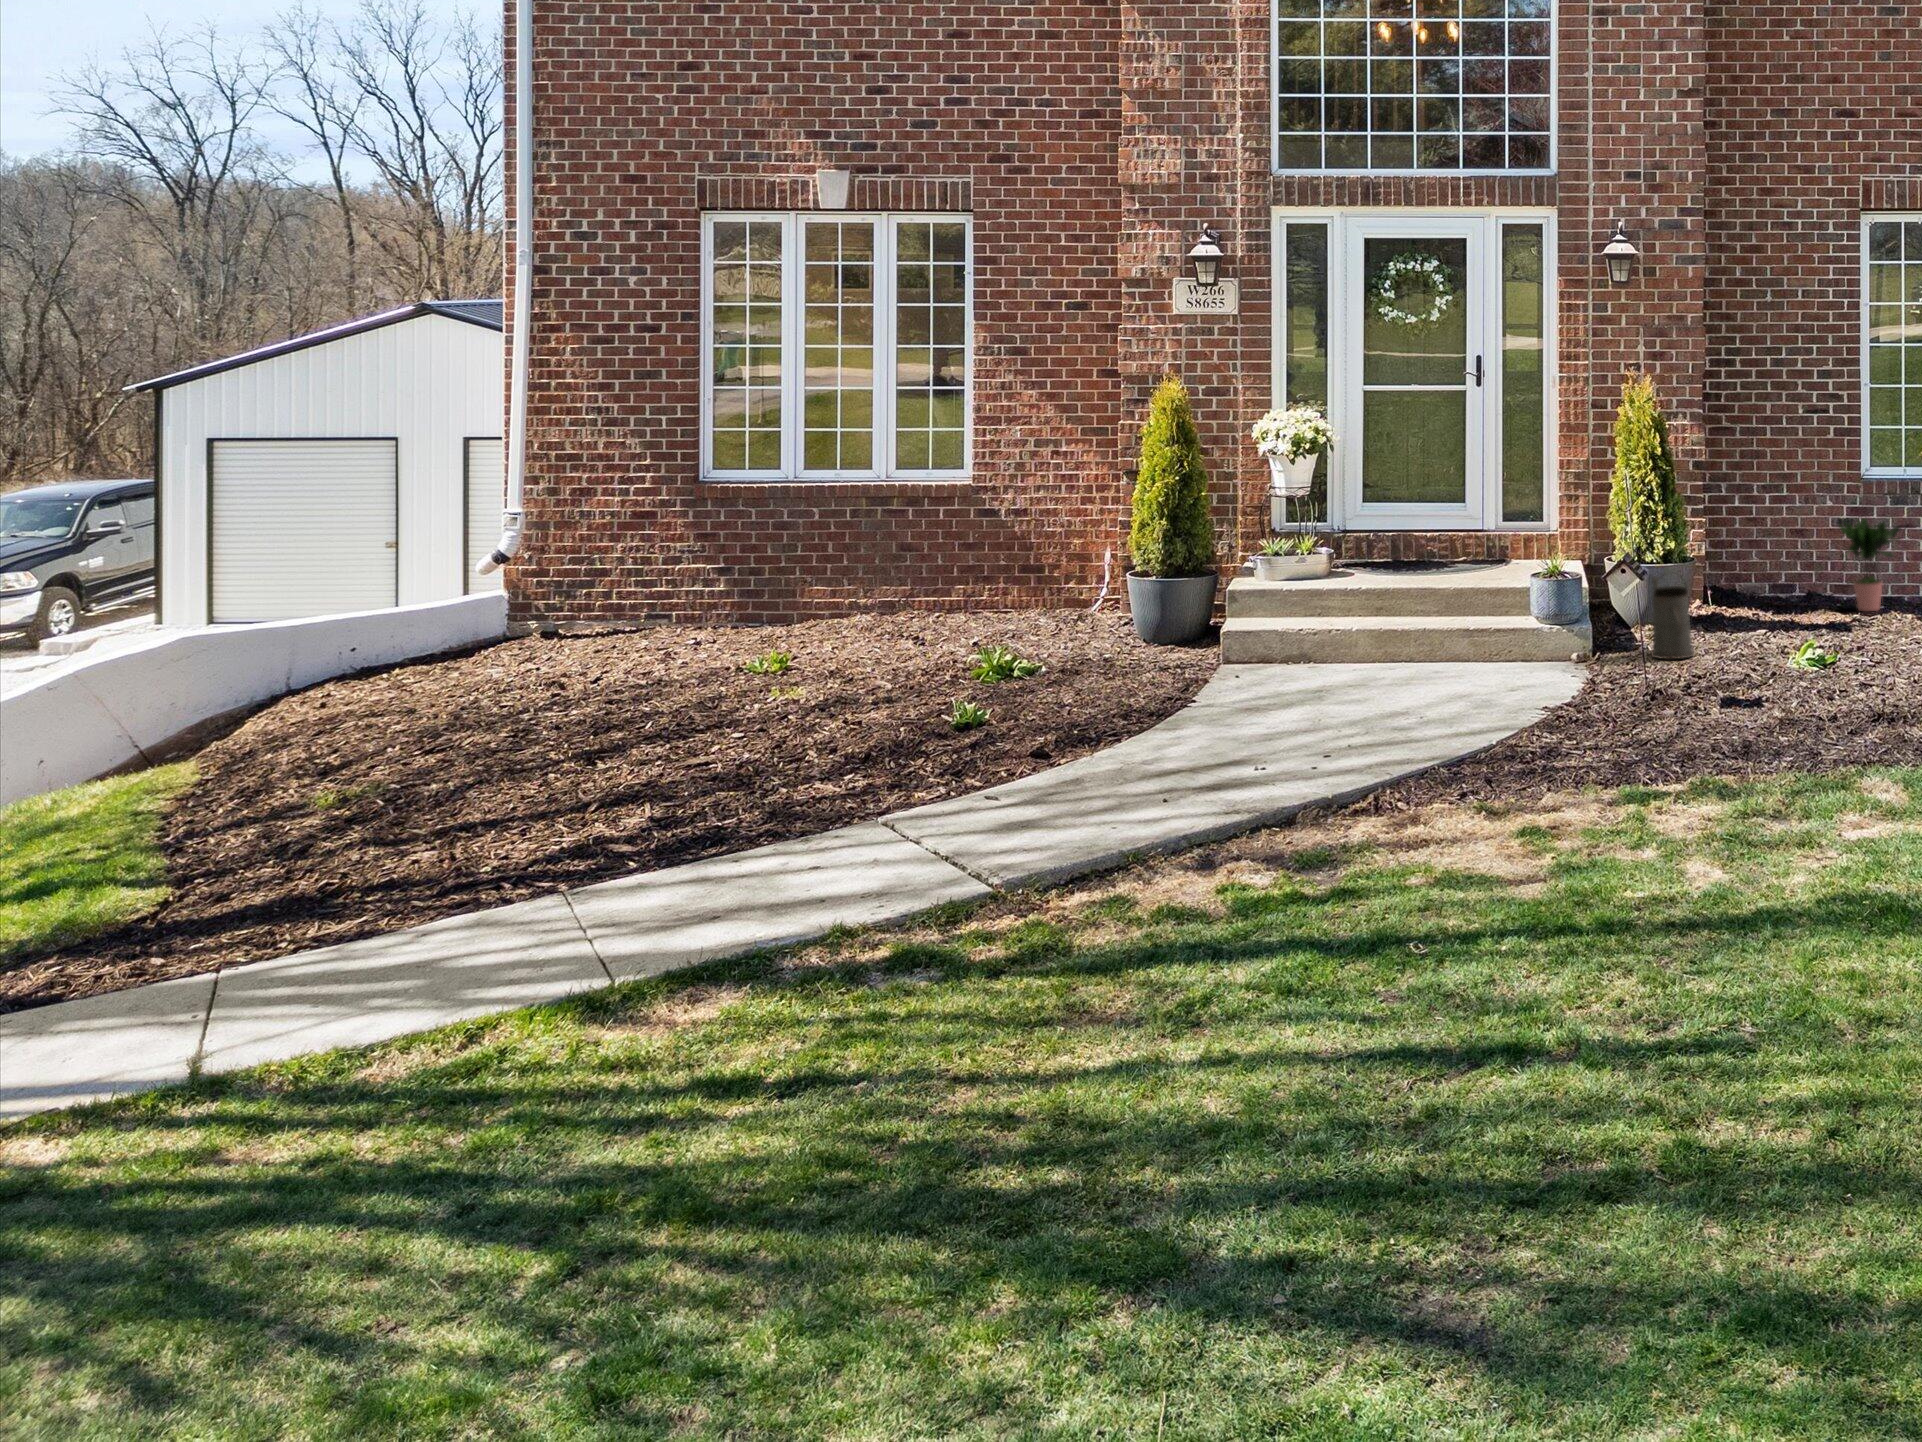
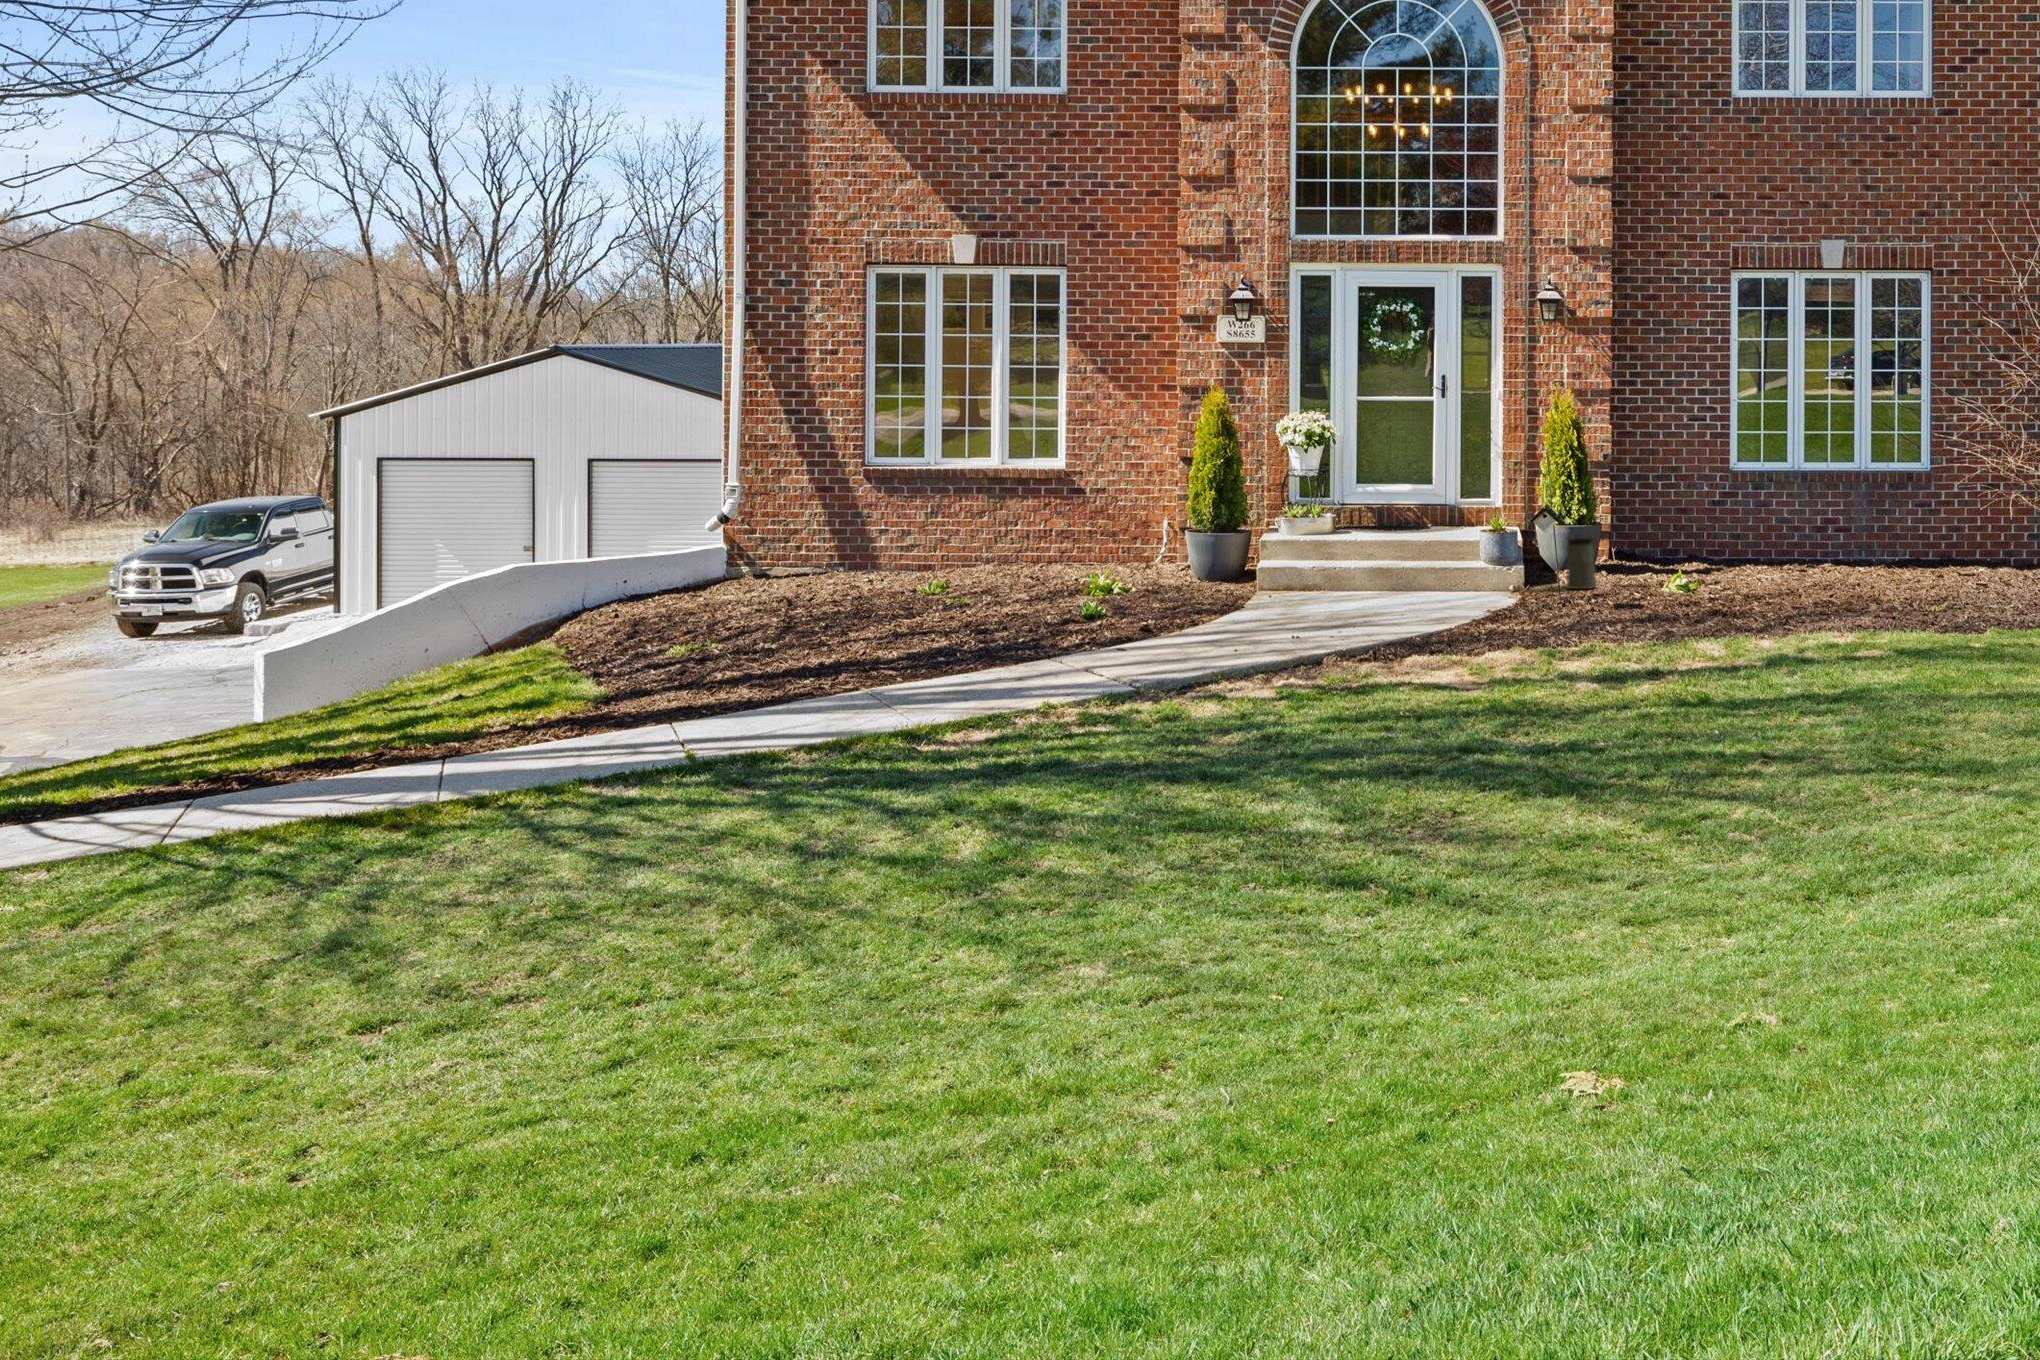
potted plant: present [1840,518,1900,611] -> none [1708,494,1761,565]

